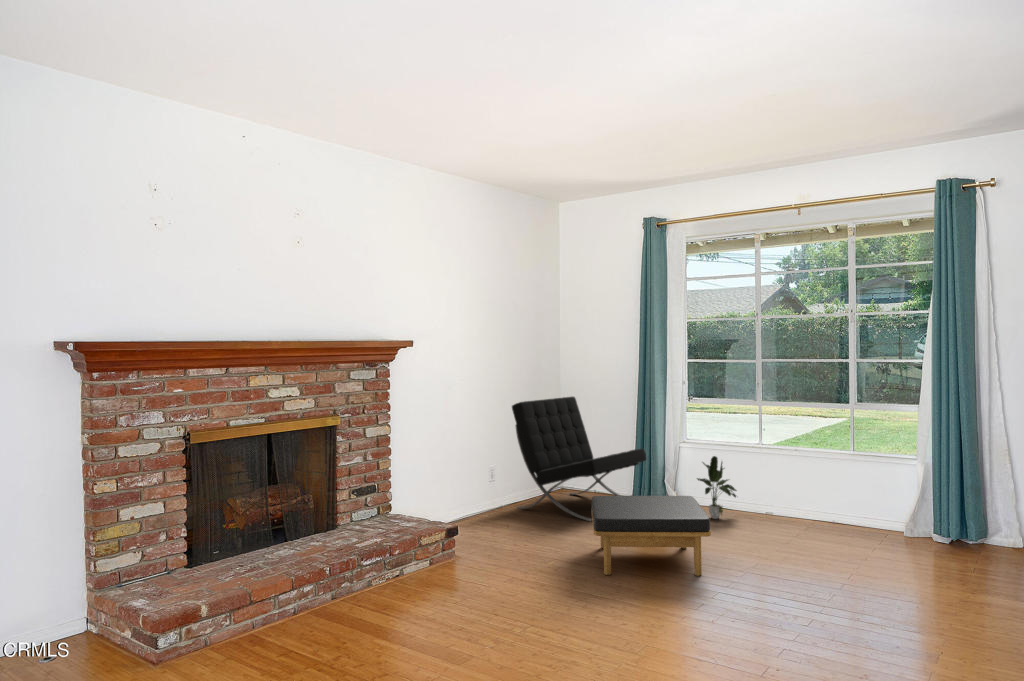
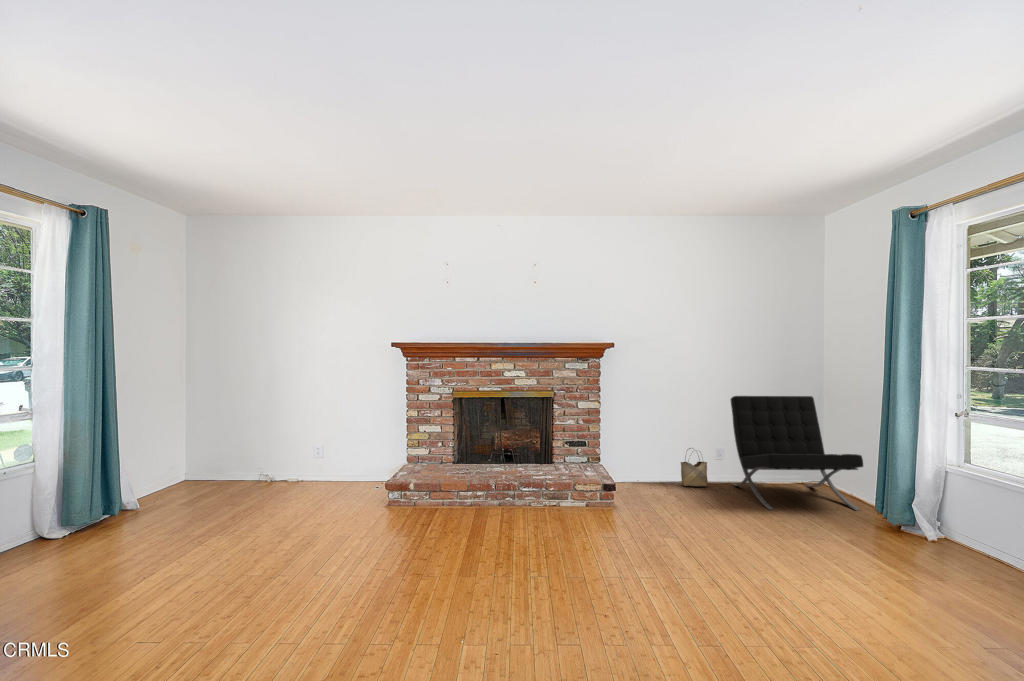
potted plant: present [697,456,737,519] -> none [883,476,947,545]
woven basket: none [475,472,503,520] -> present [681,448,708,486]
ottoman: present [591,496,711,576] -> none [668,483,813,579]

